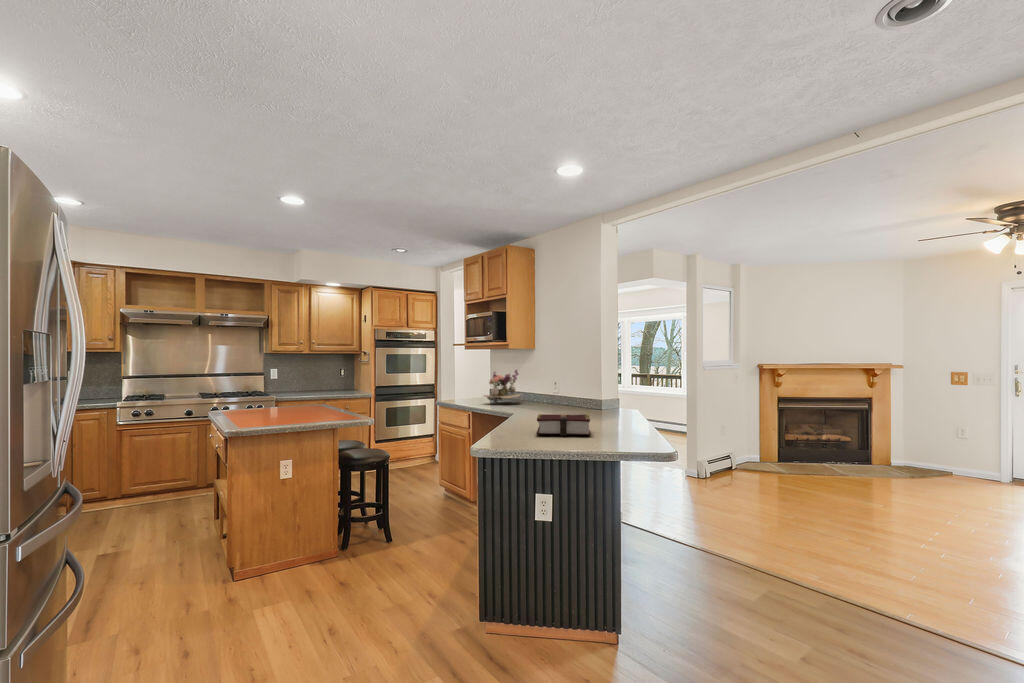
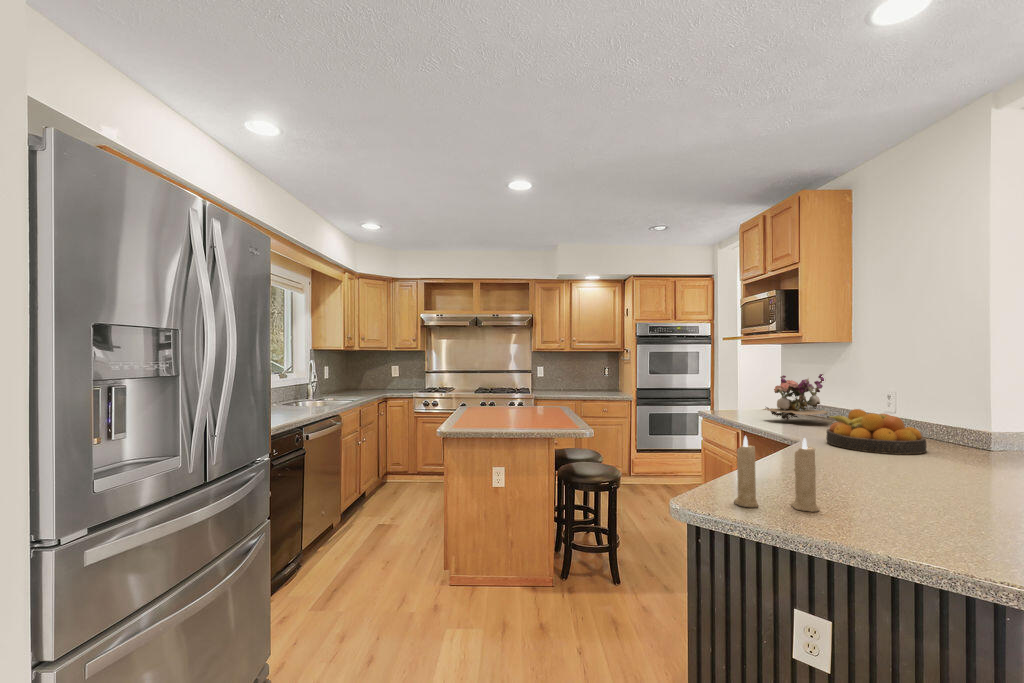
fruit bowl: none [525,391,572,416] -> present [826,409,927,454]
candle: none [499,403,538,444] -> present [734,436,819,512]
book: present [537,414,590,436] -> none [822,455,962,519]

